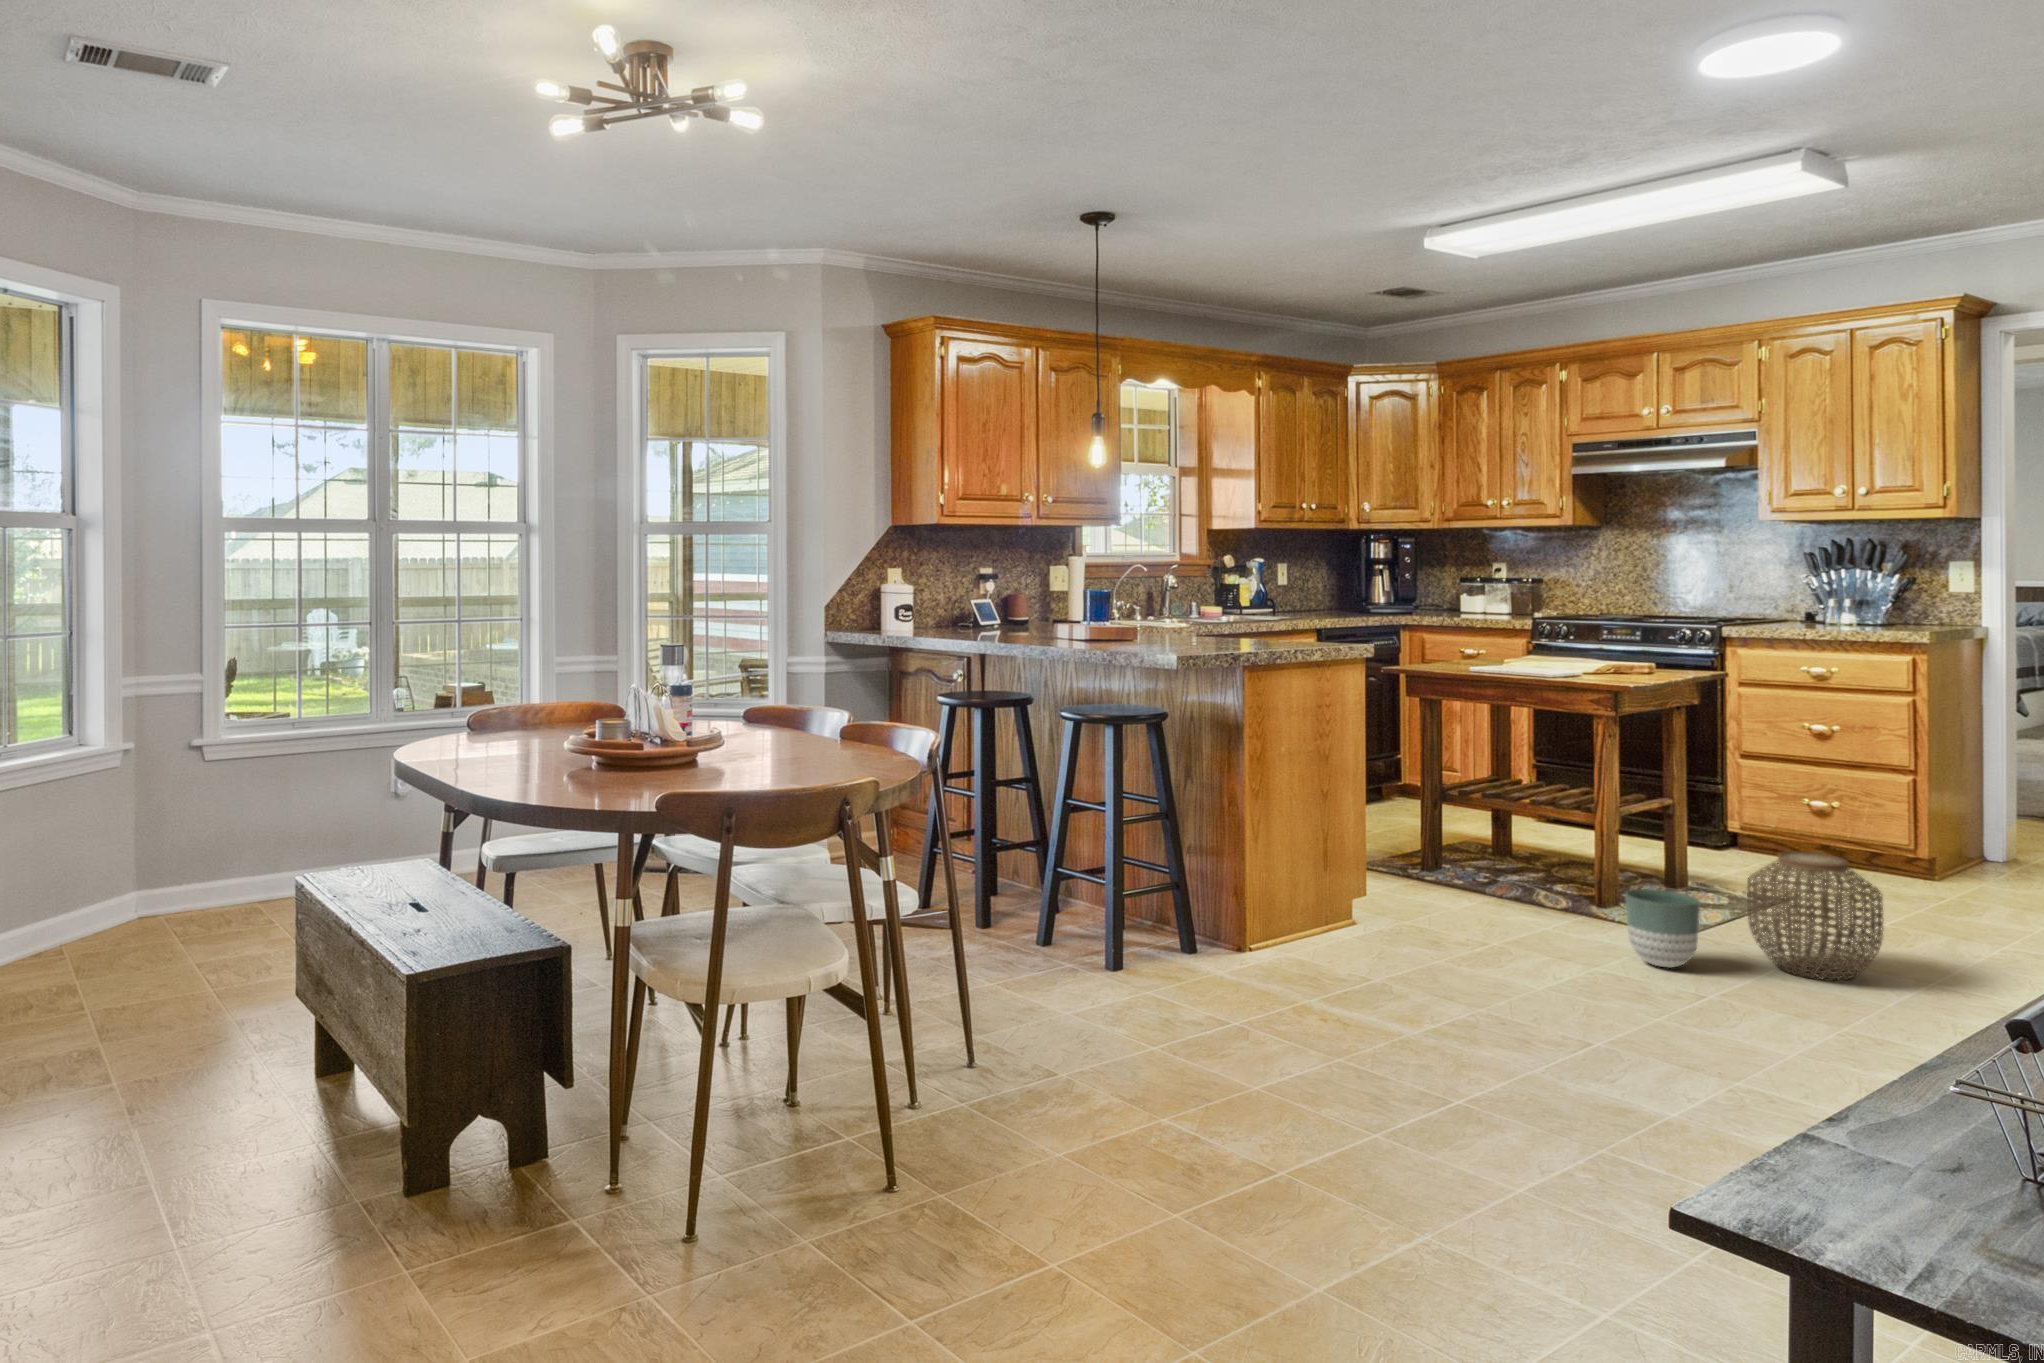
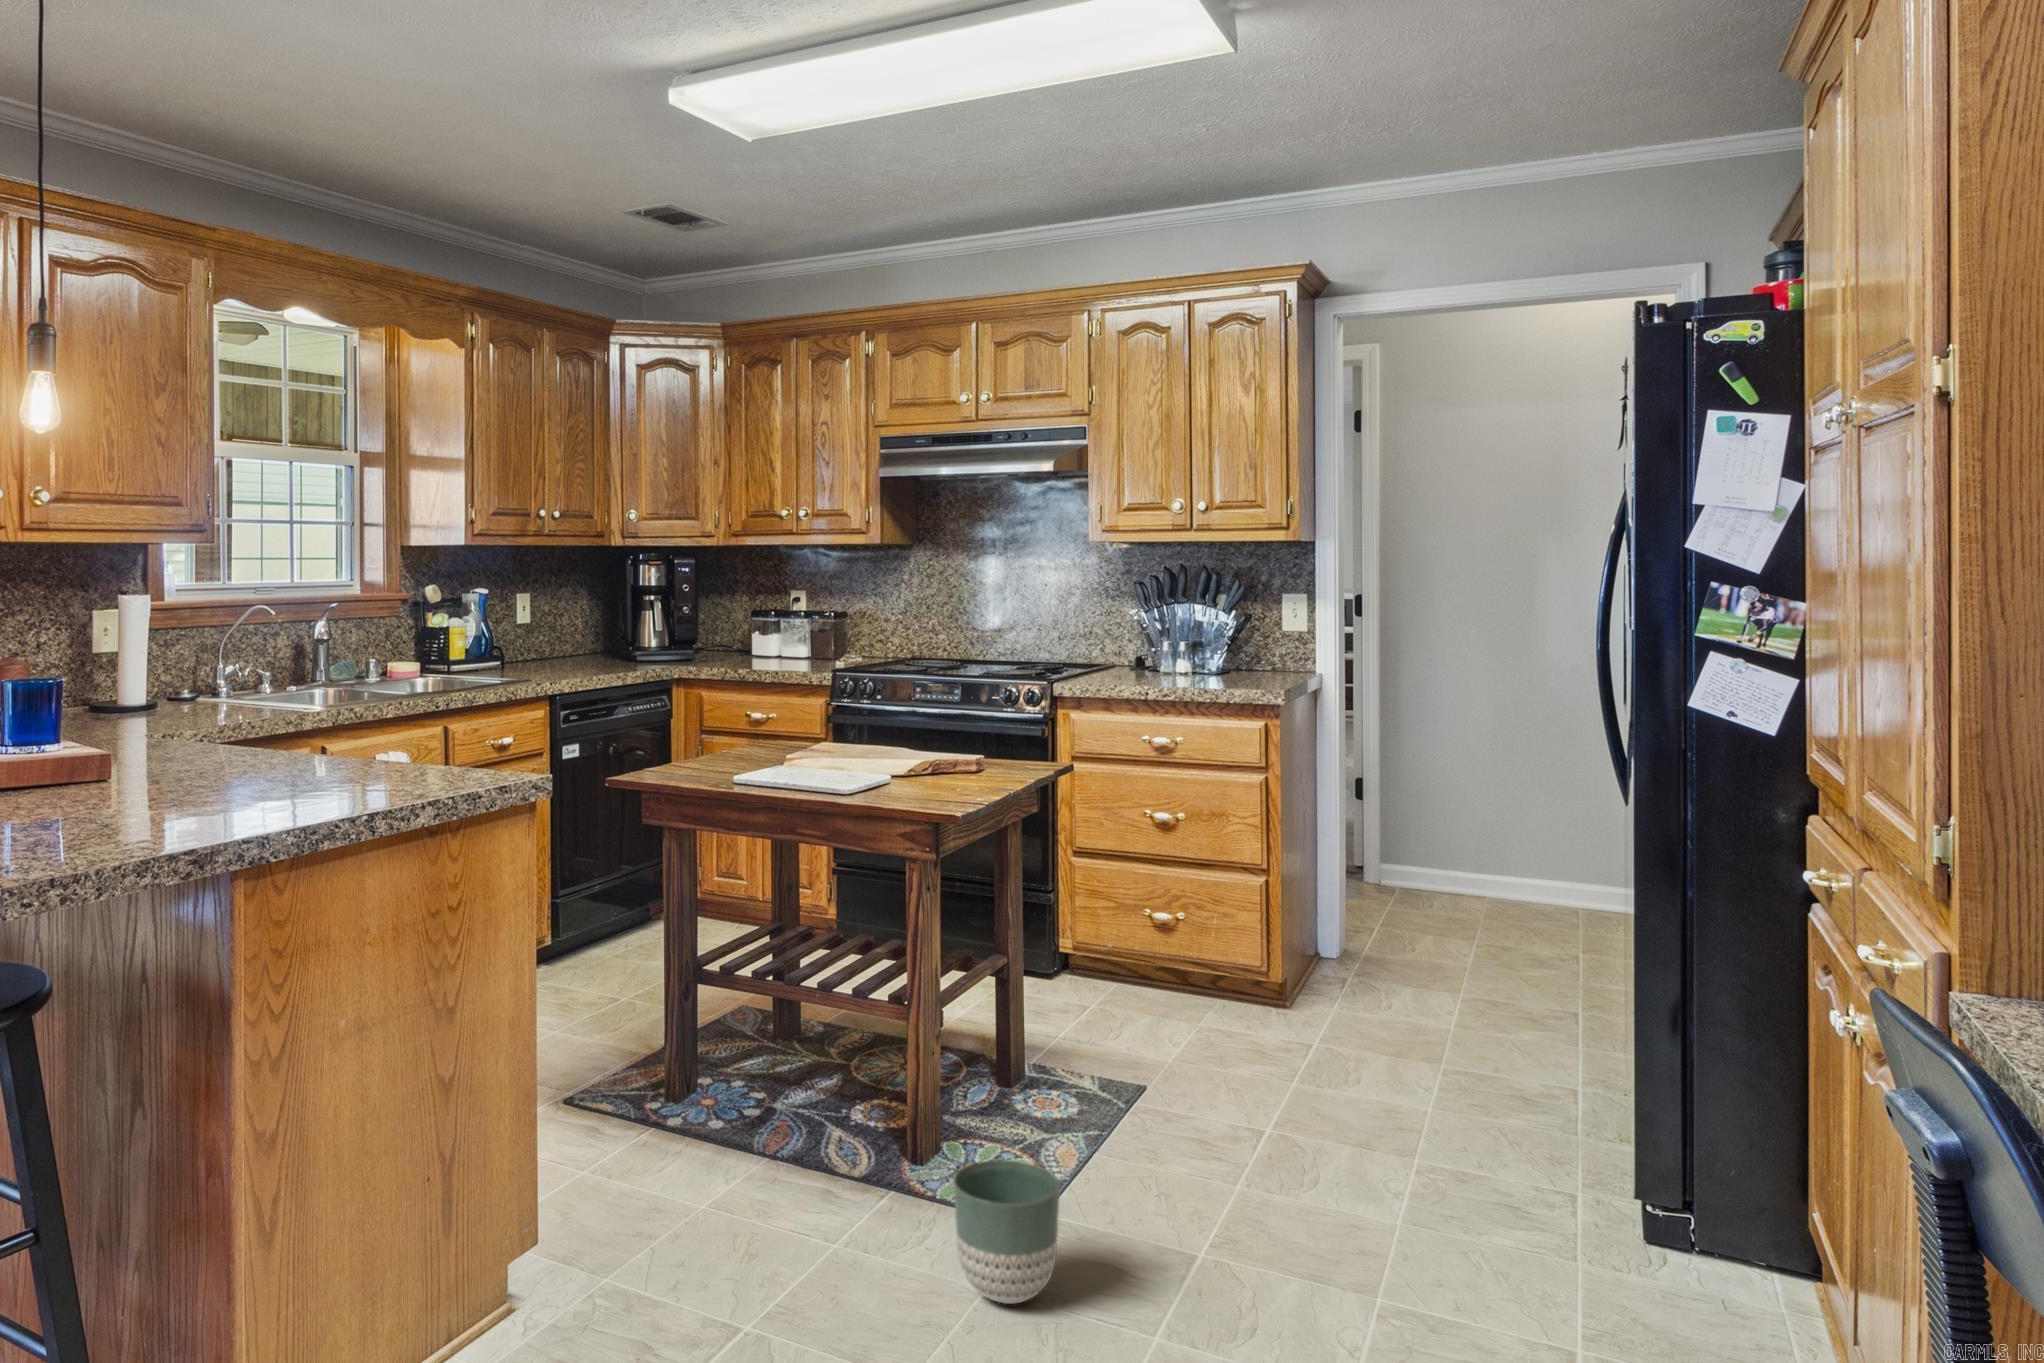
woven basket: present [1747,852,1884,980] -> none [1119,1071,1297,1285]

